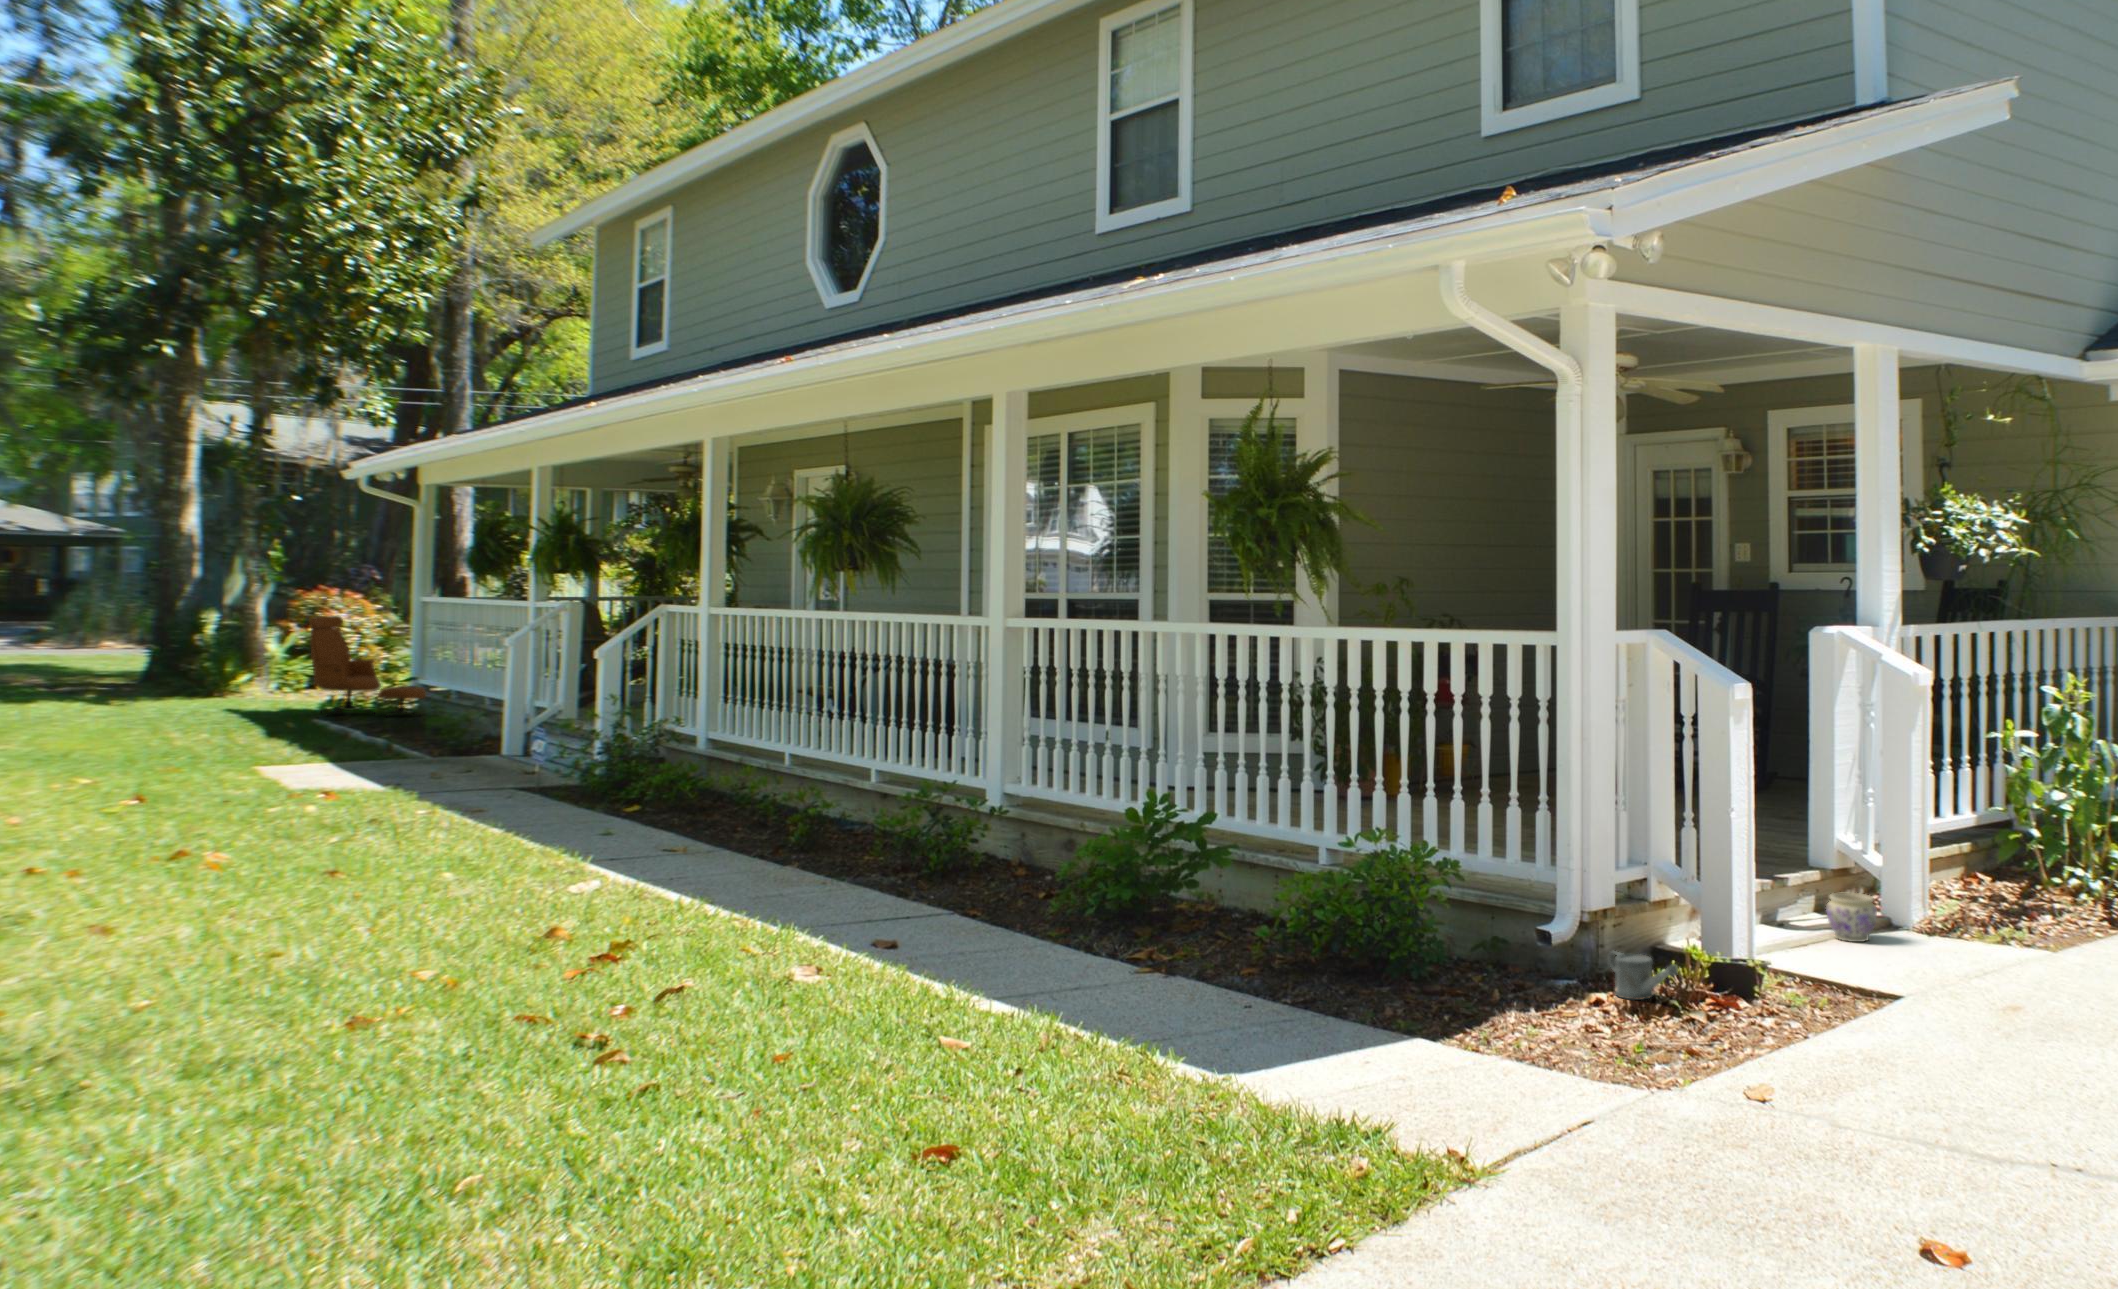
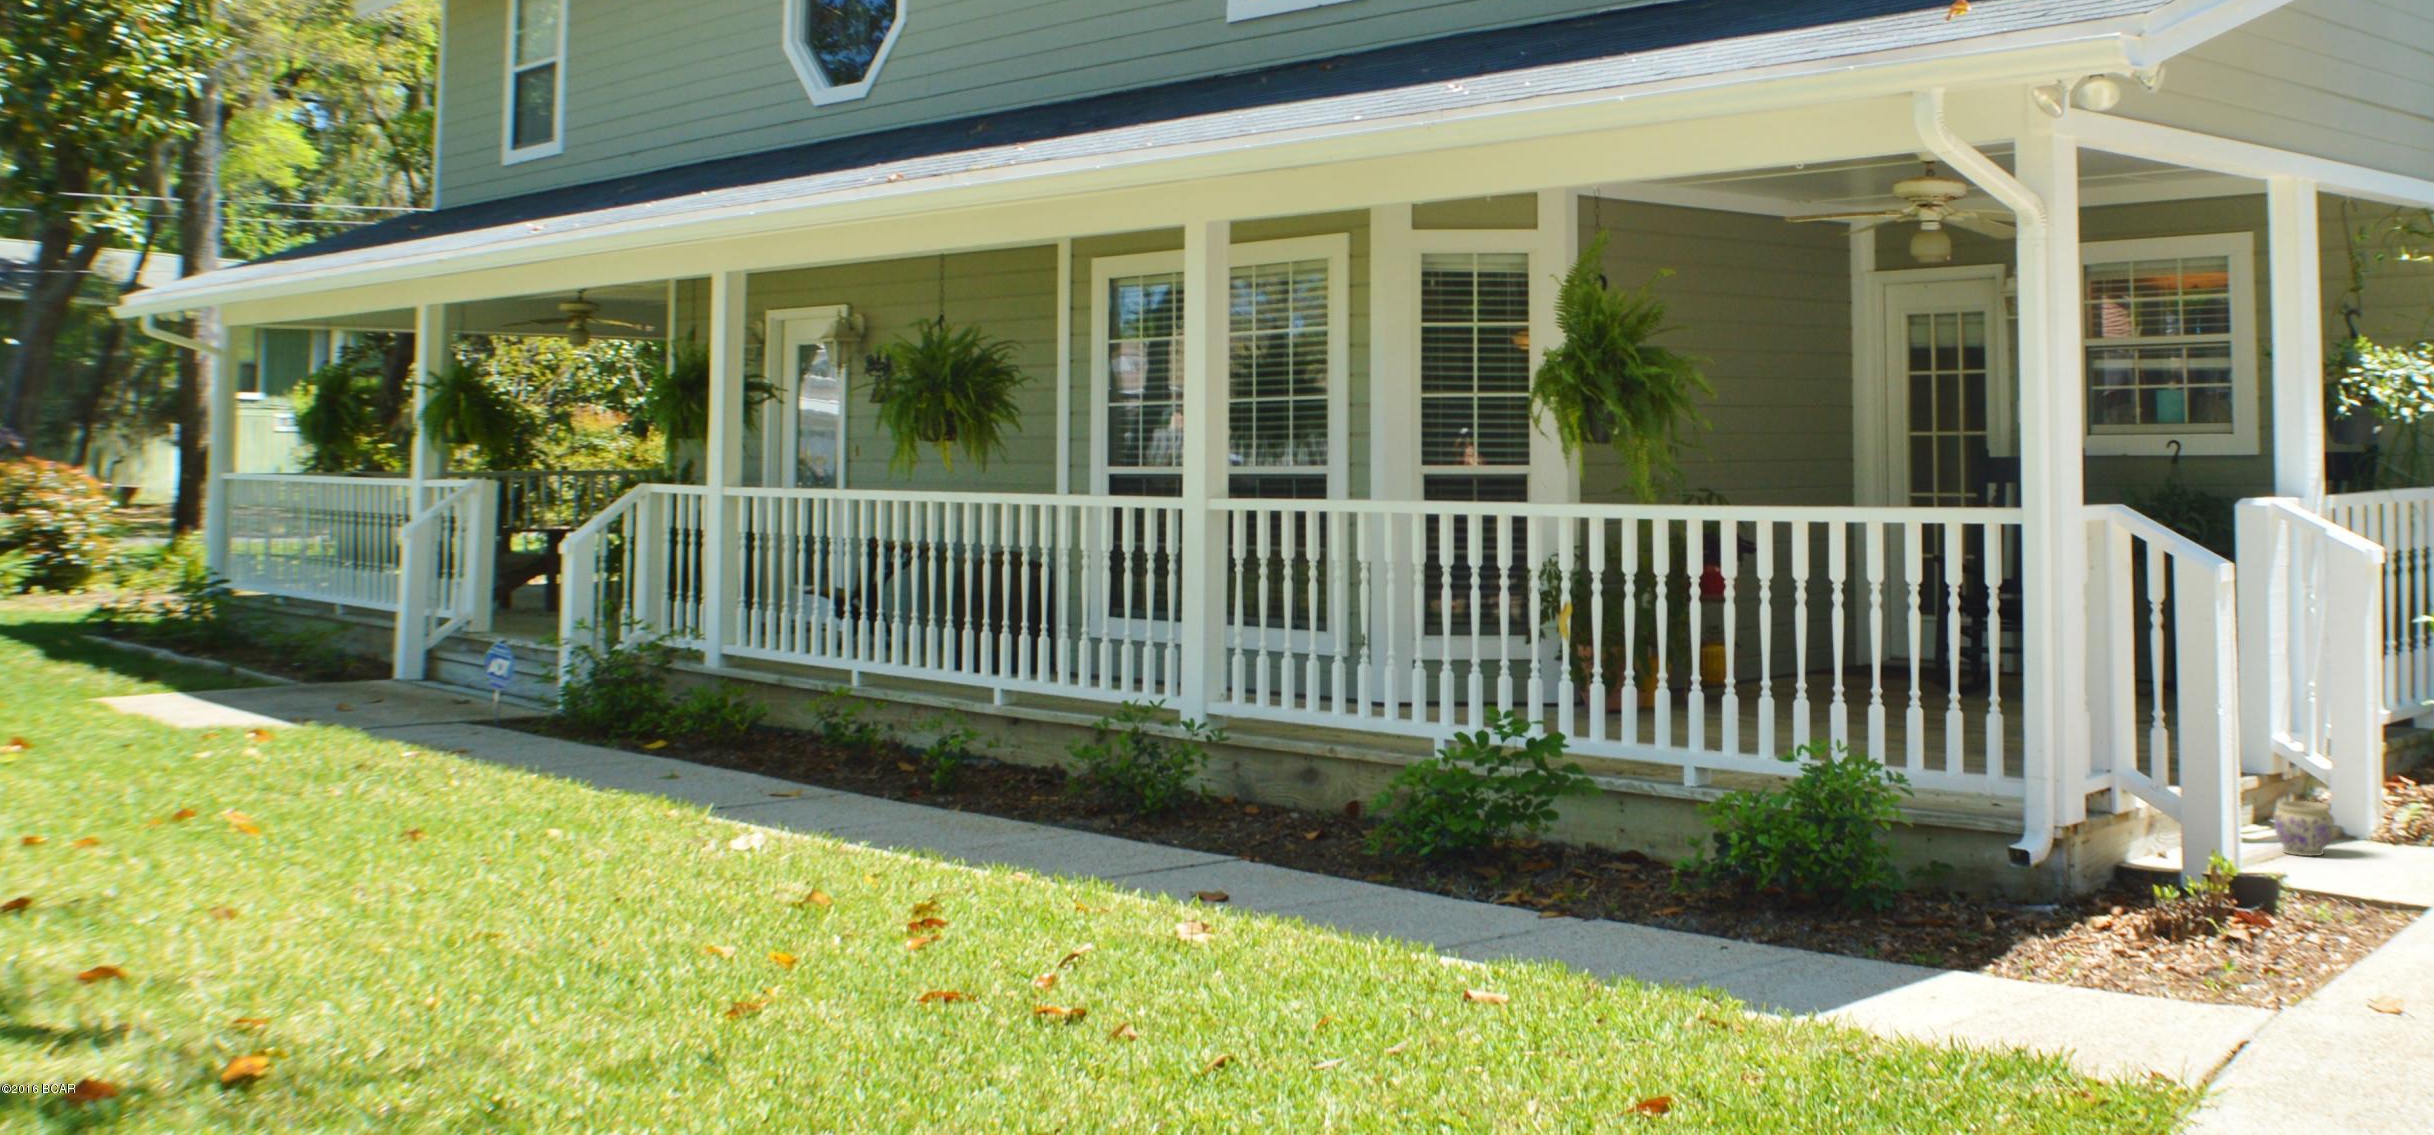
lounge chair: present [309,616,426,715] -> none [112,509,278,641]
watering can: present [1609,951,1678,1000] -> none [2079,868,2178,922]

